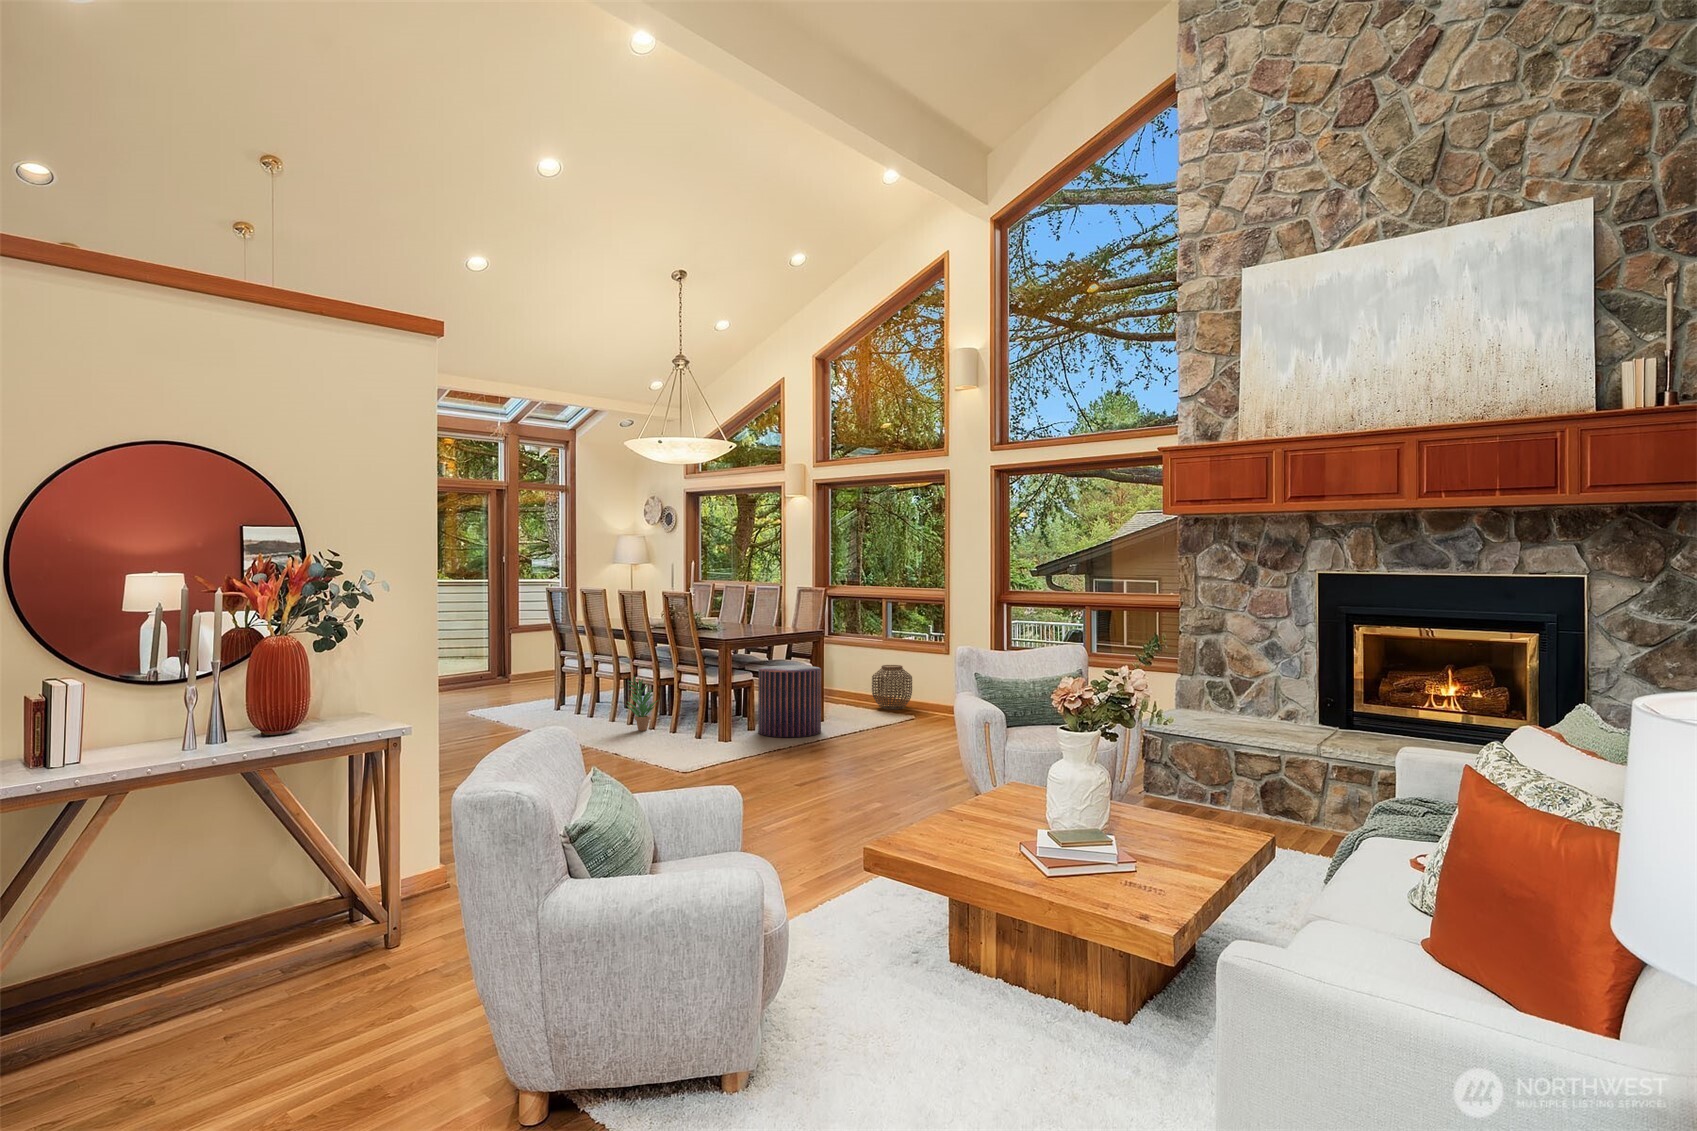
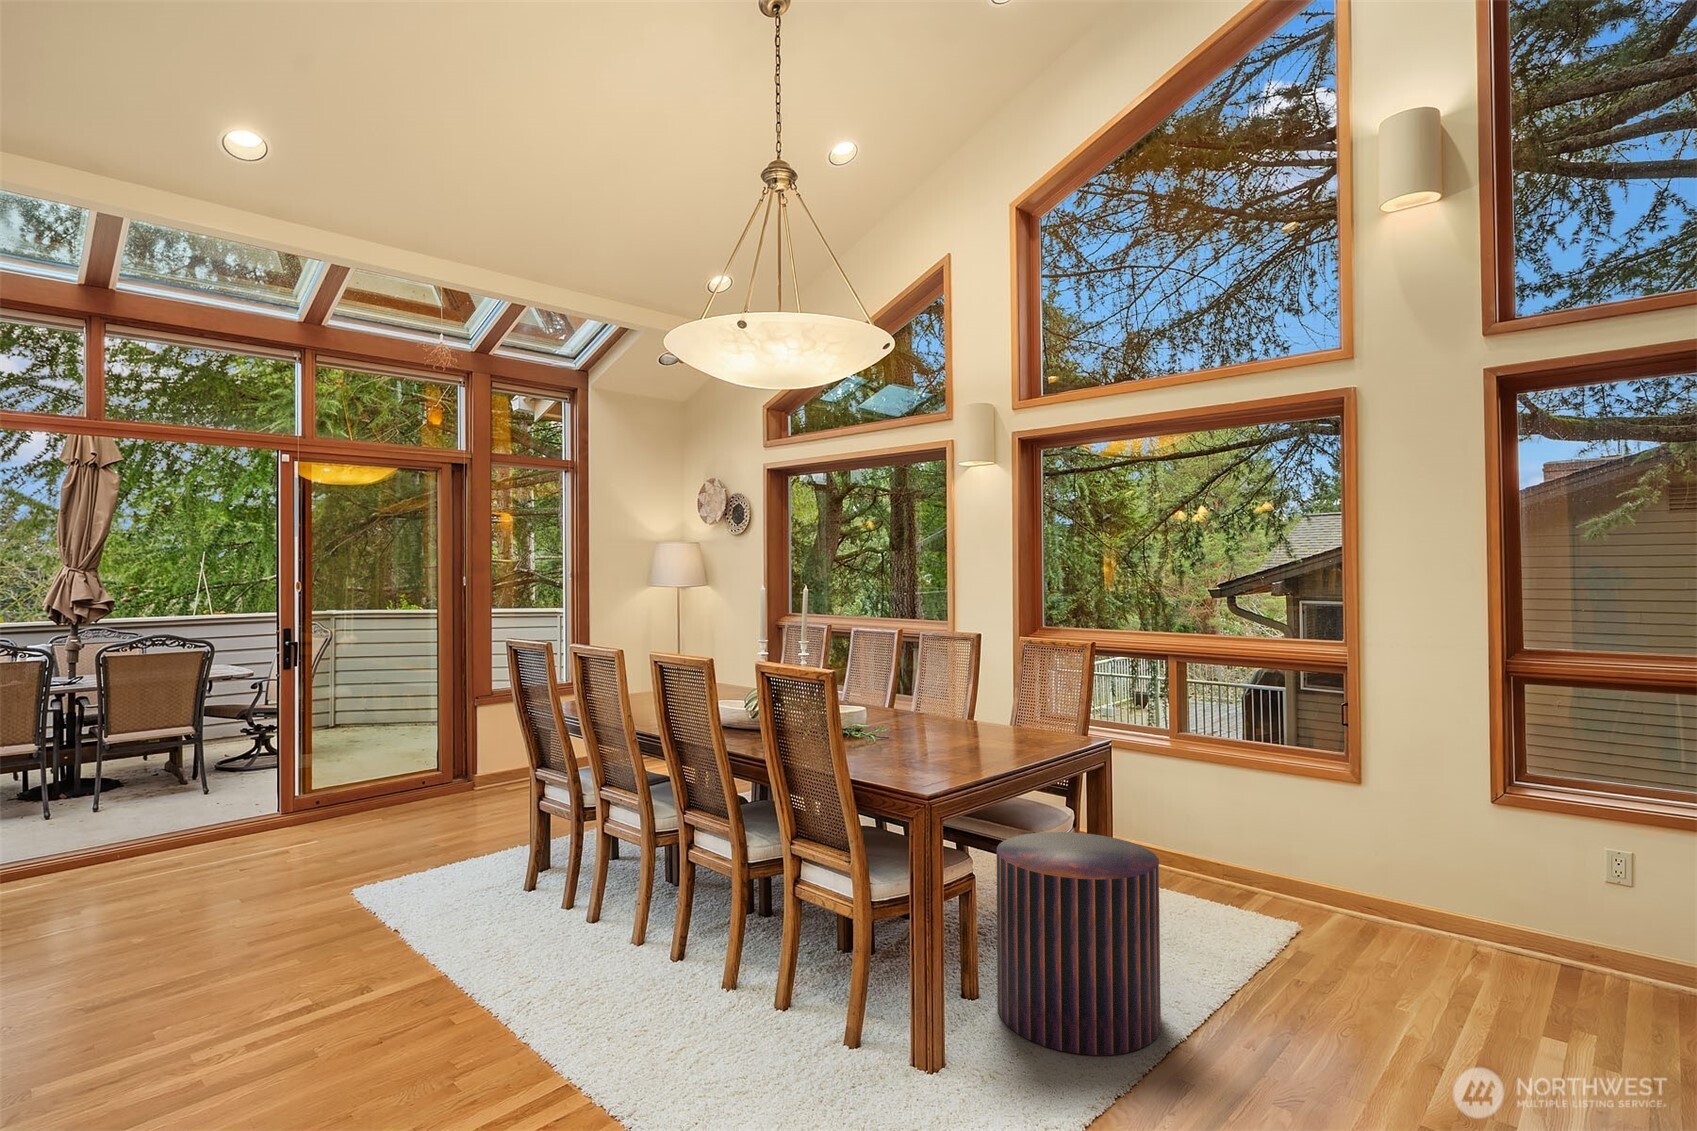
woven basket: present [872,665,912,710] -> none [1177,798,1270,900]
potted plant: present [627,677,657,731] -> none [668,862,747,1004]

